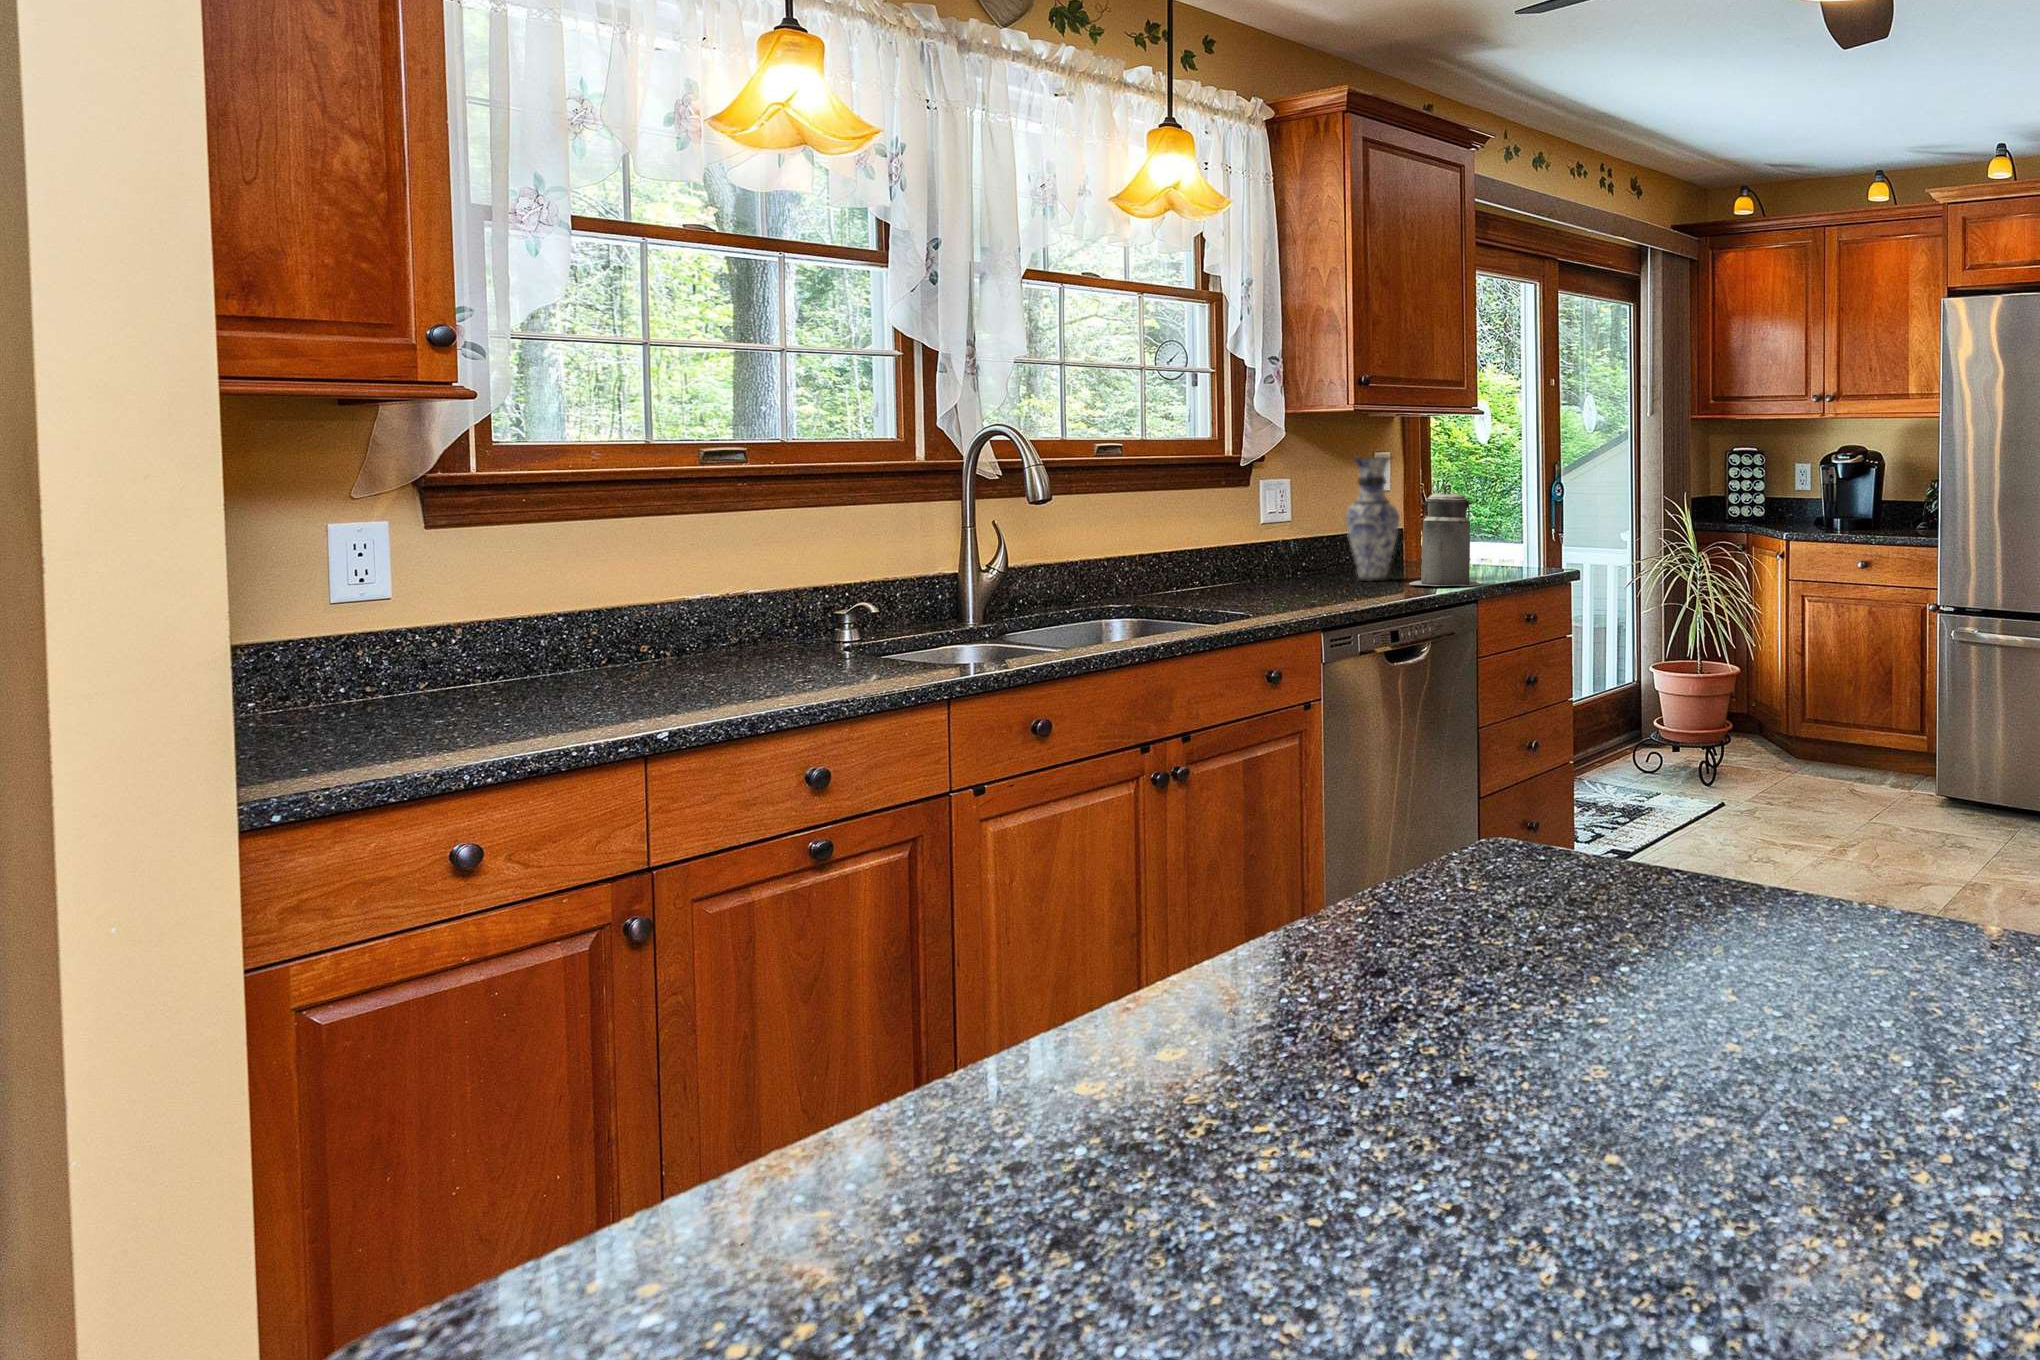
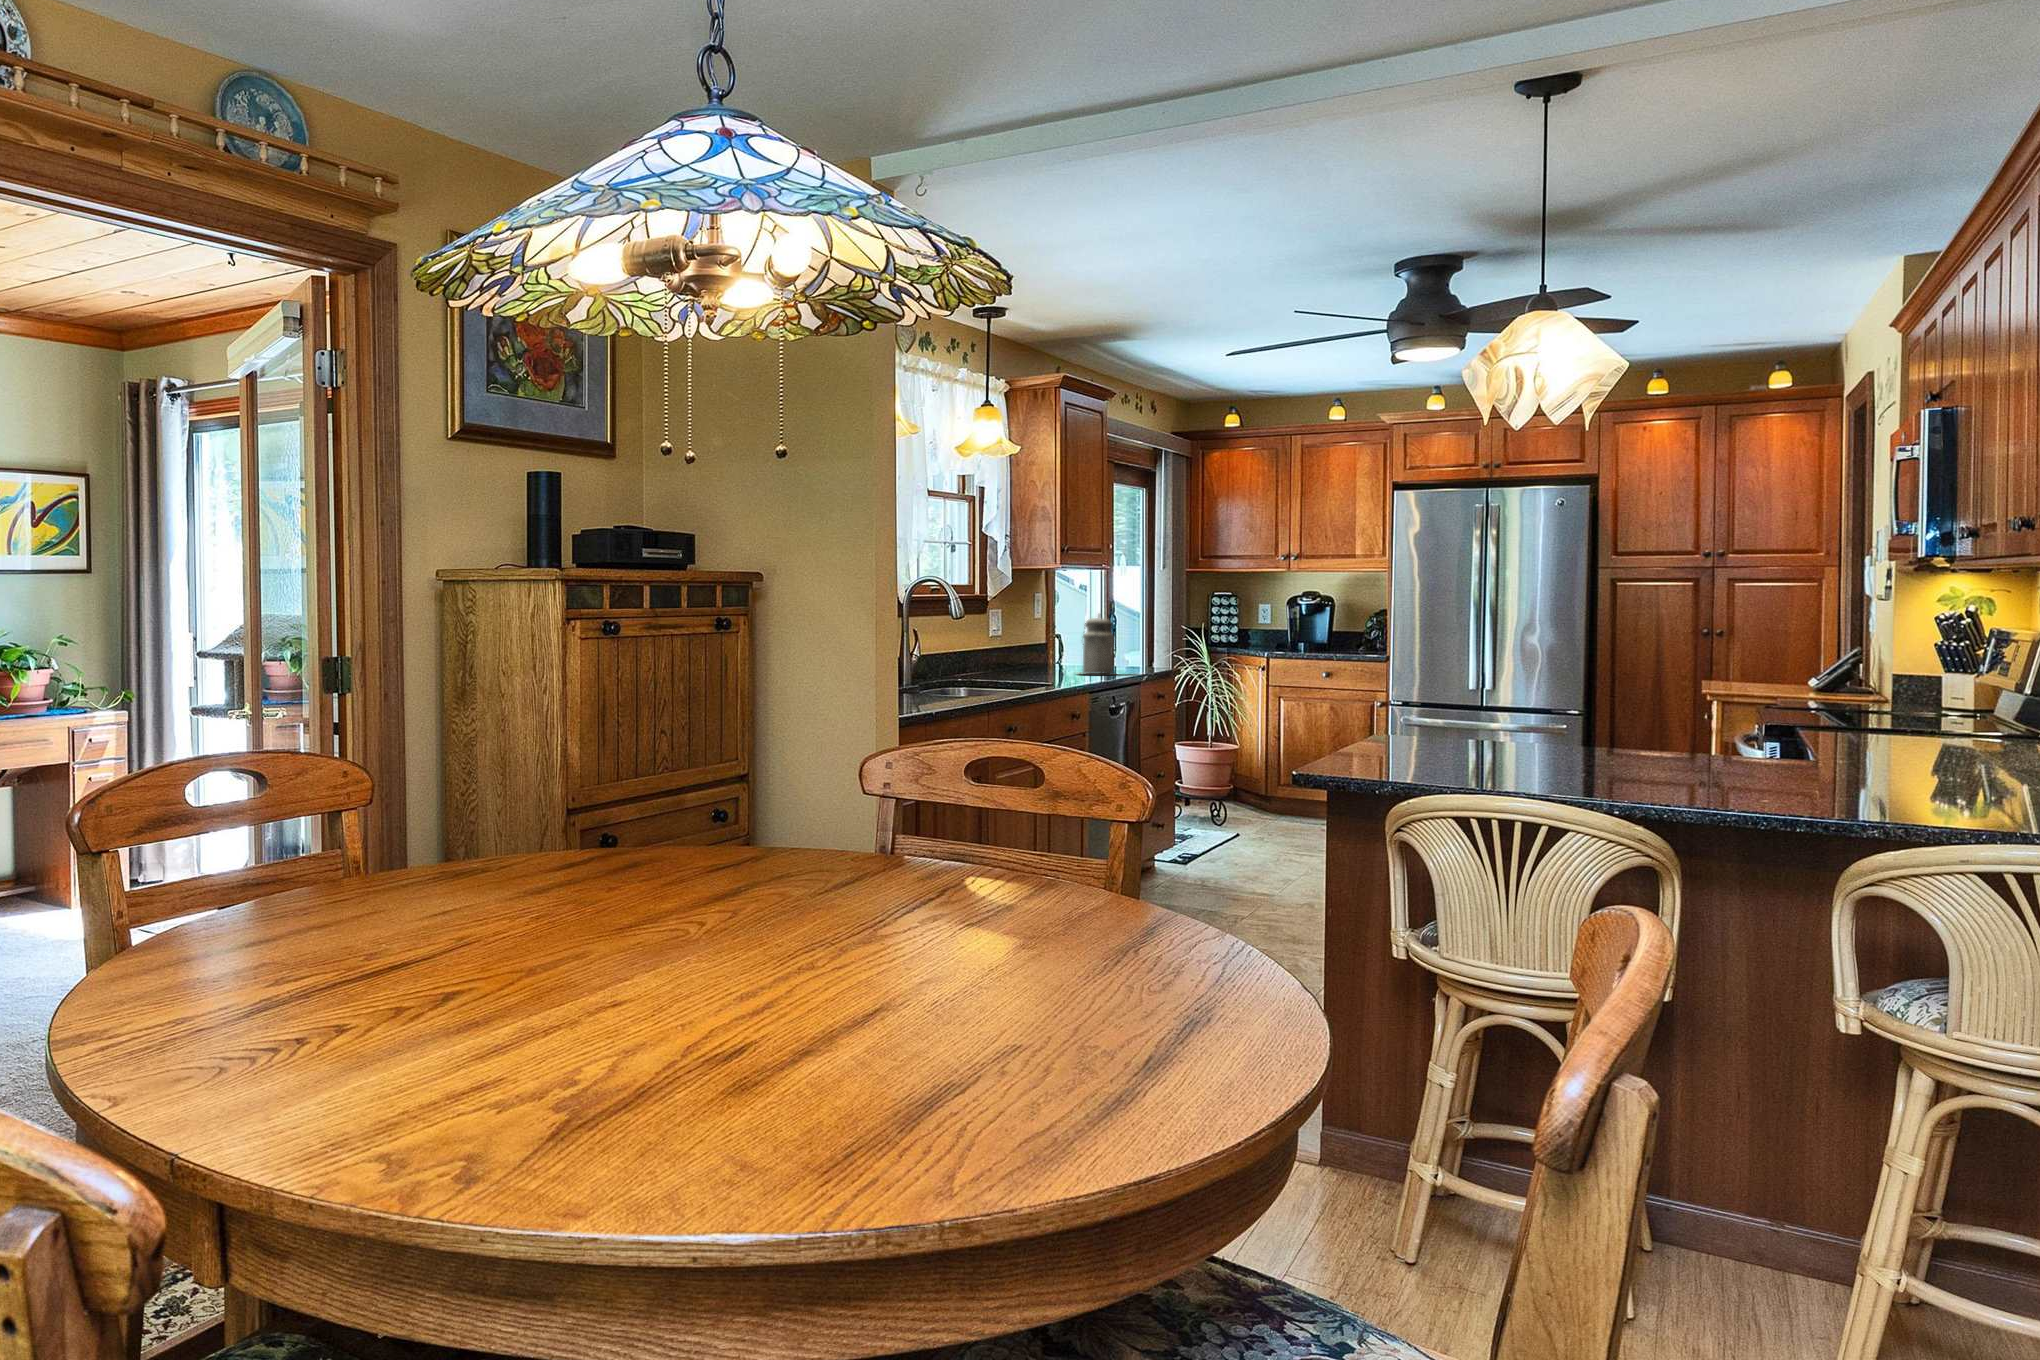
vase: present [1346,457,1400,581] -> none [1022,596,1058,673]

